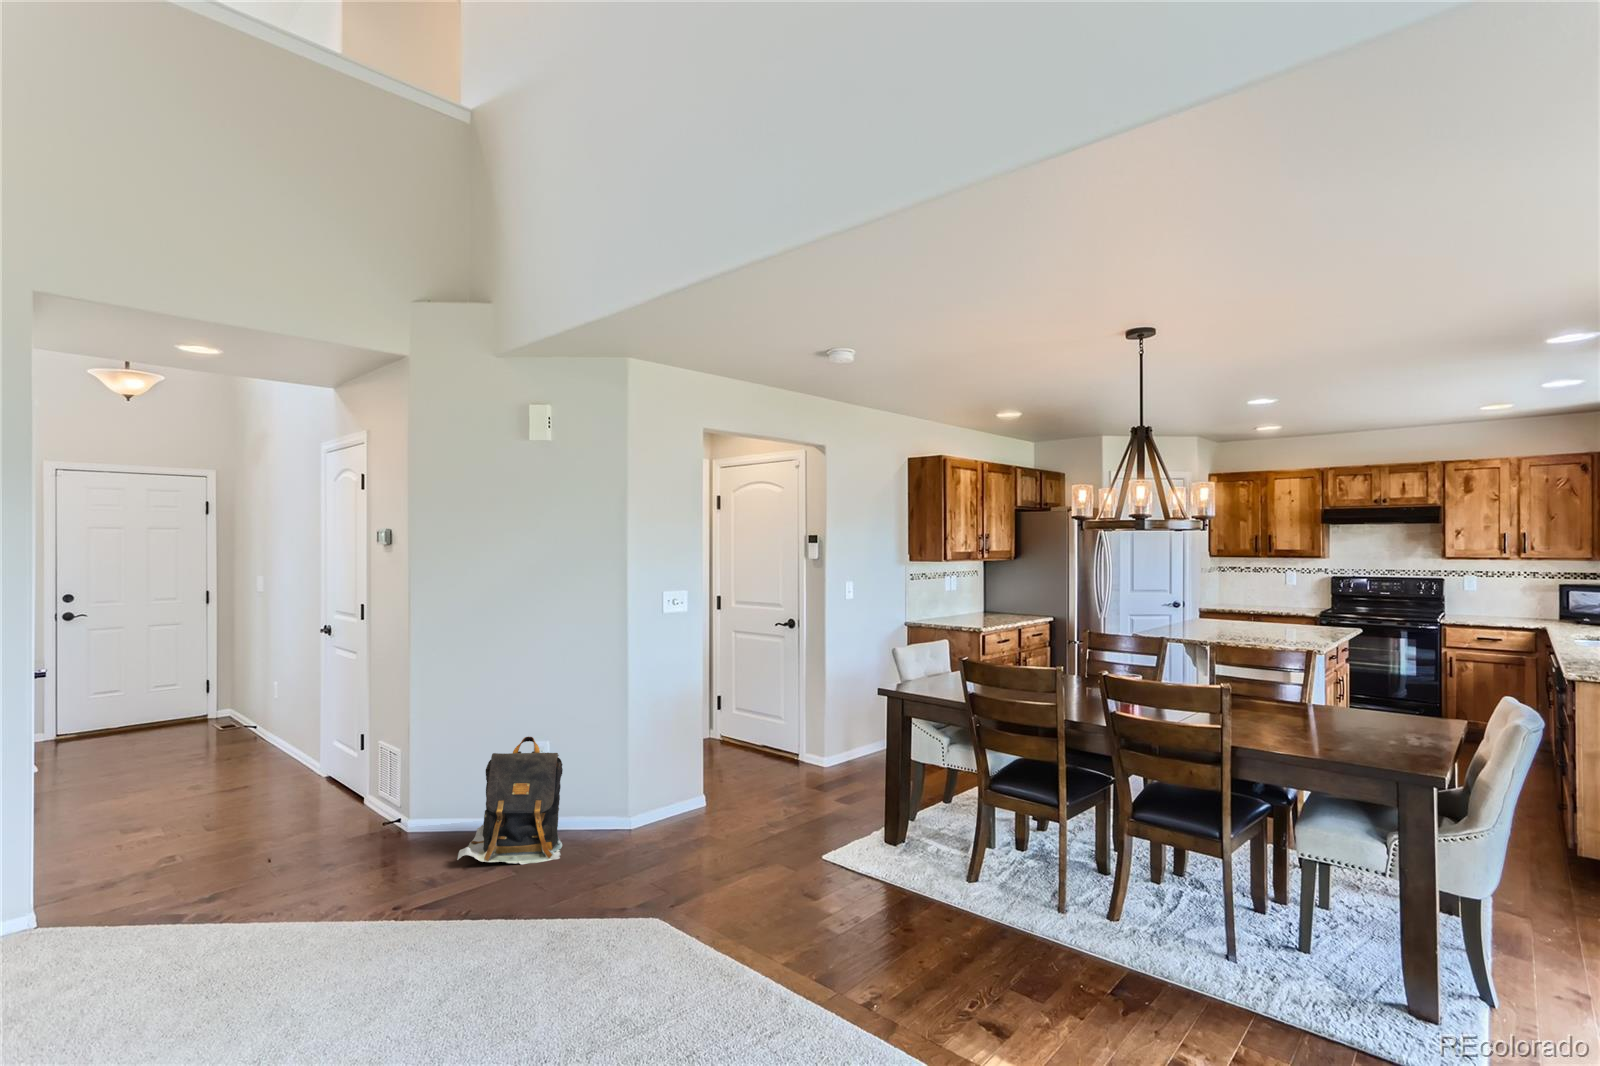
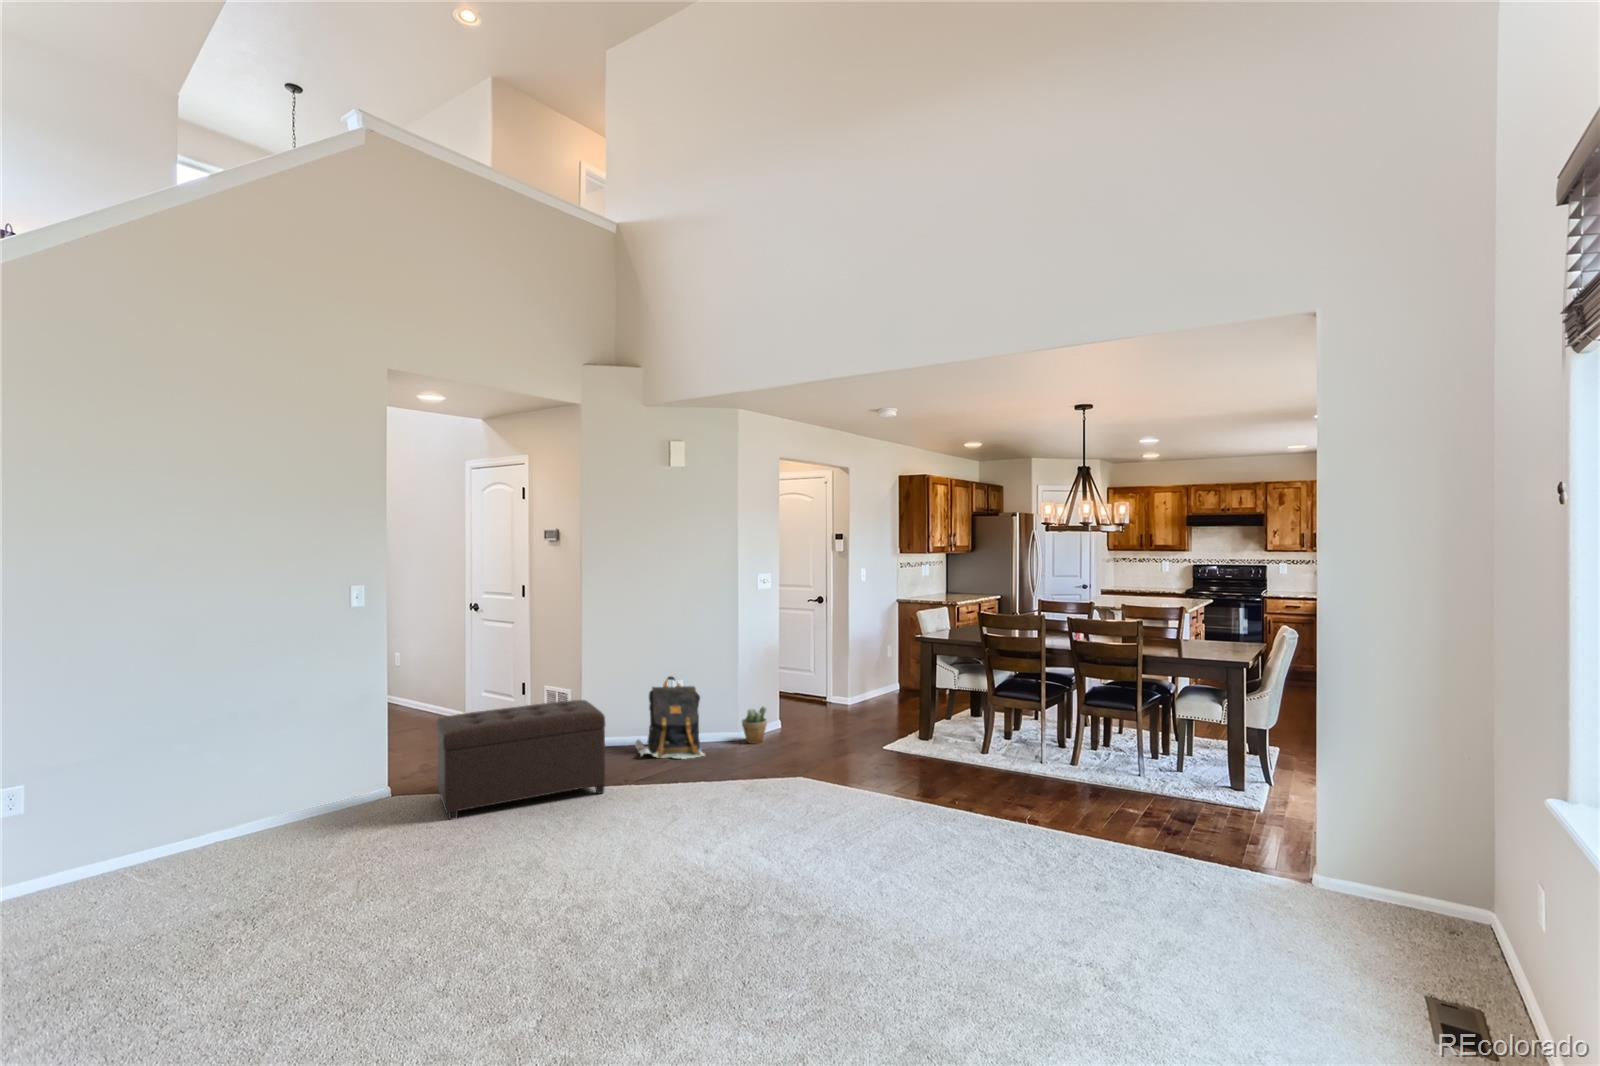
ottoman: none [35,782,353,993] -> present [436,700,606,820]
potted plant: none [629,783,666,838] -> present [742,706,767,744]

